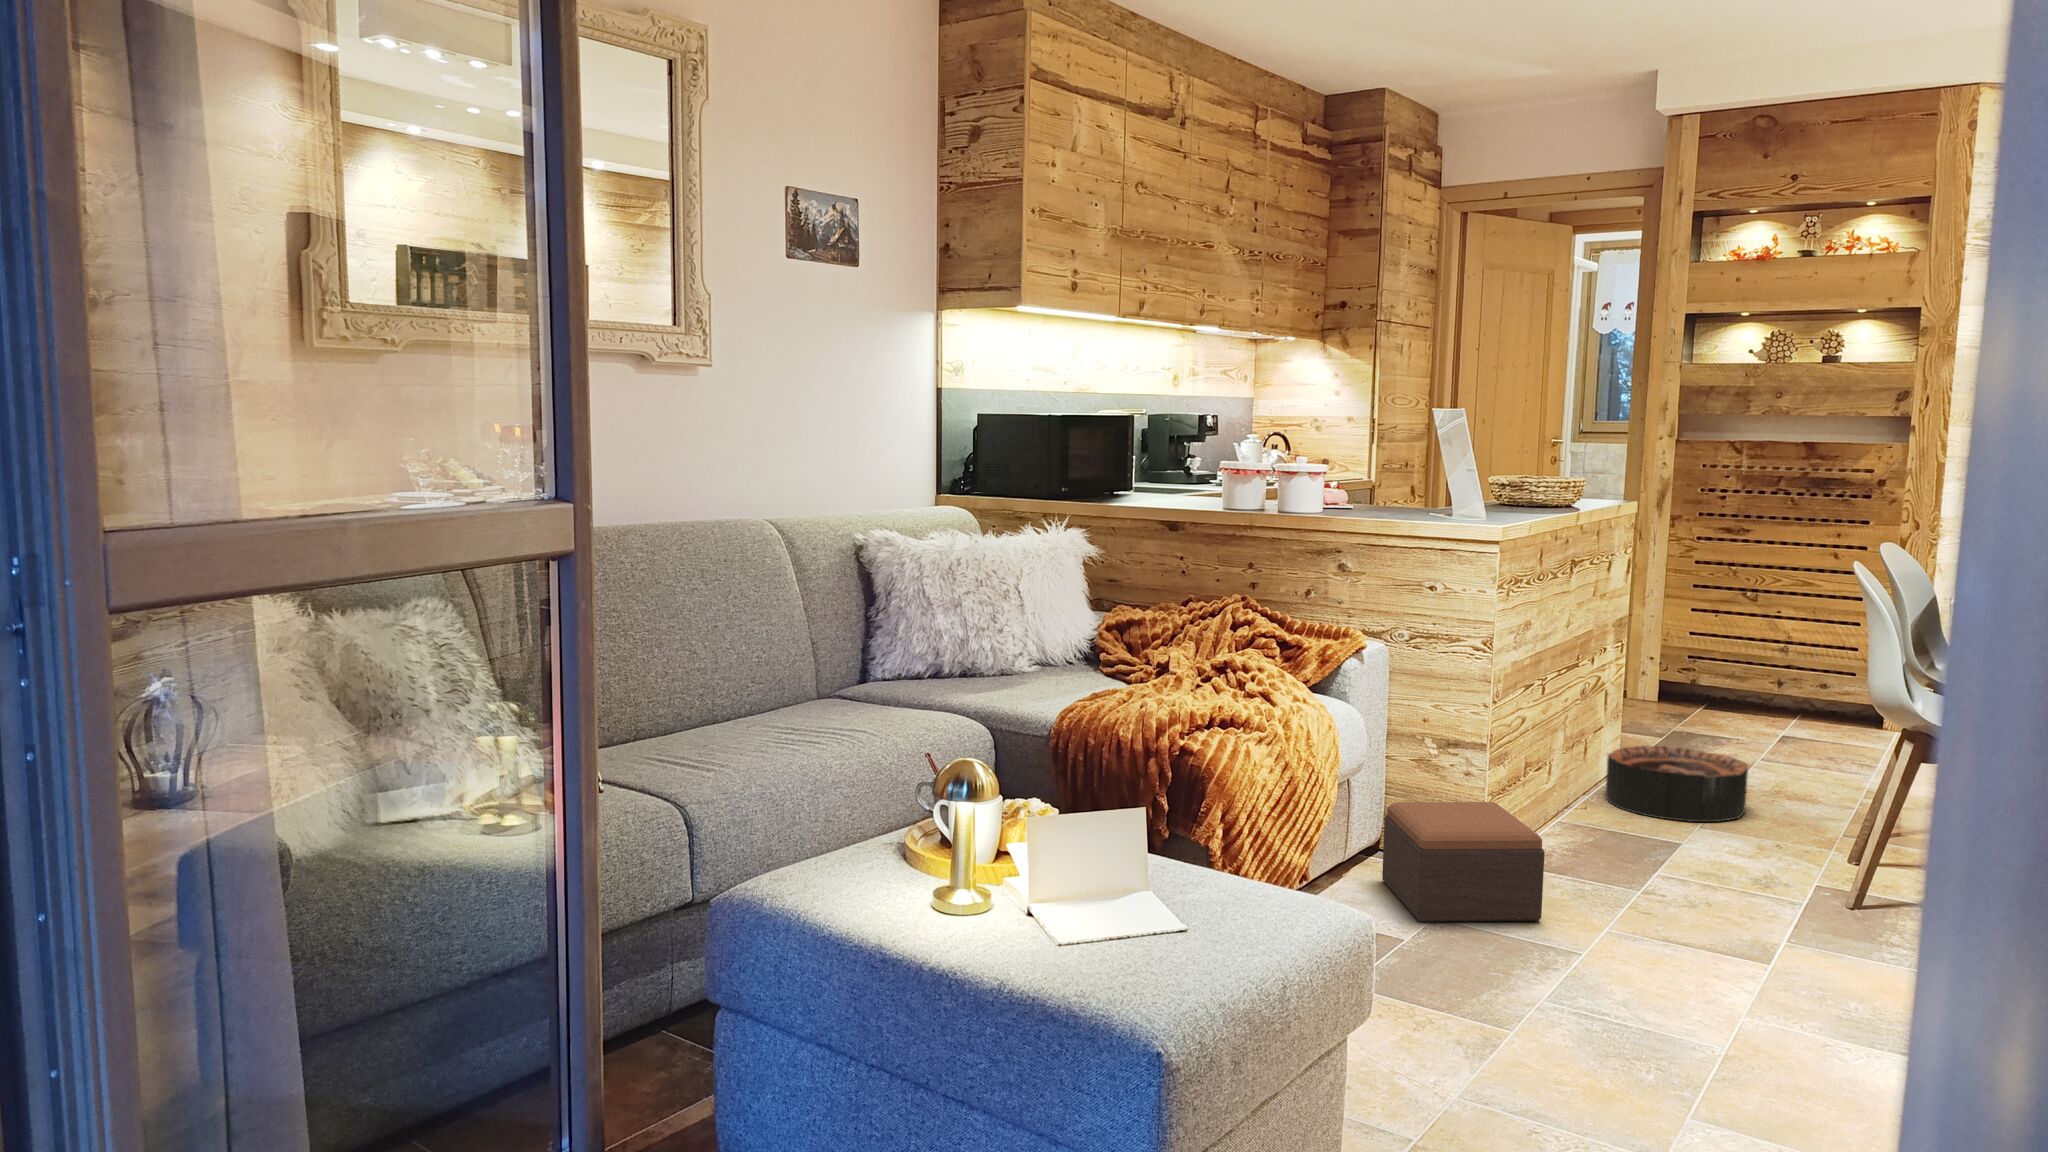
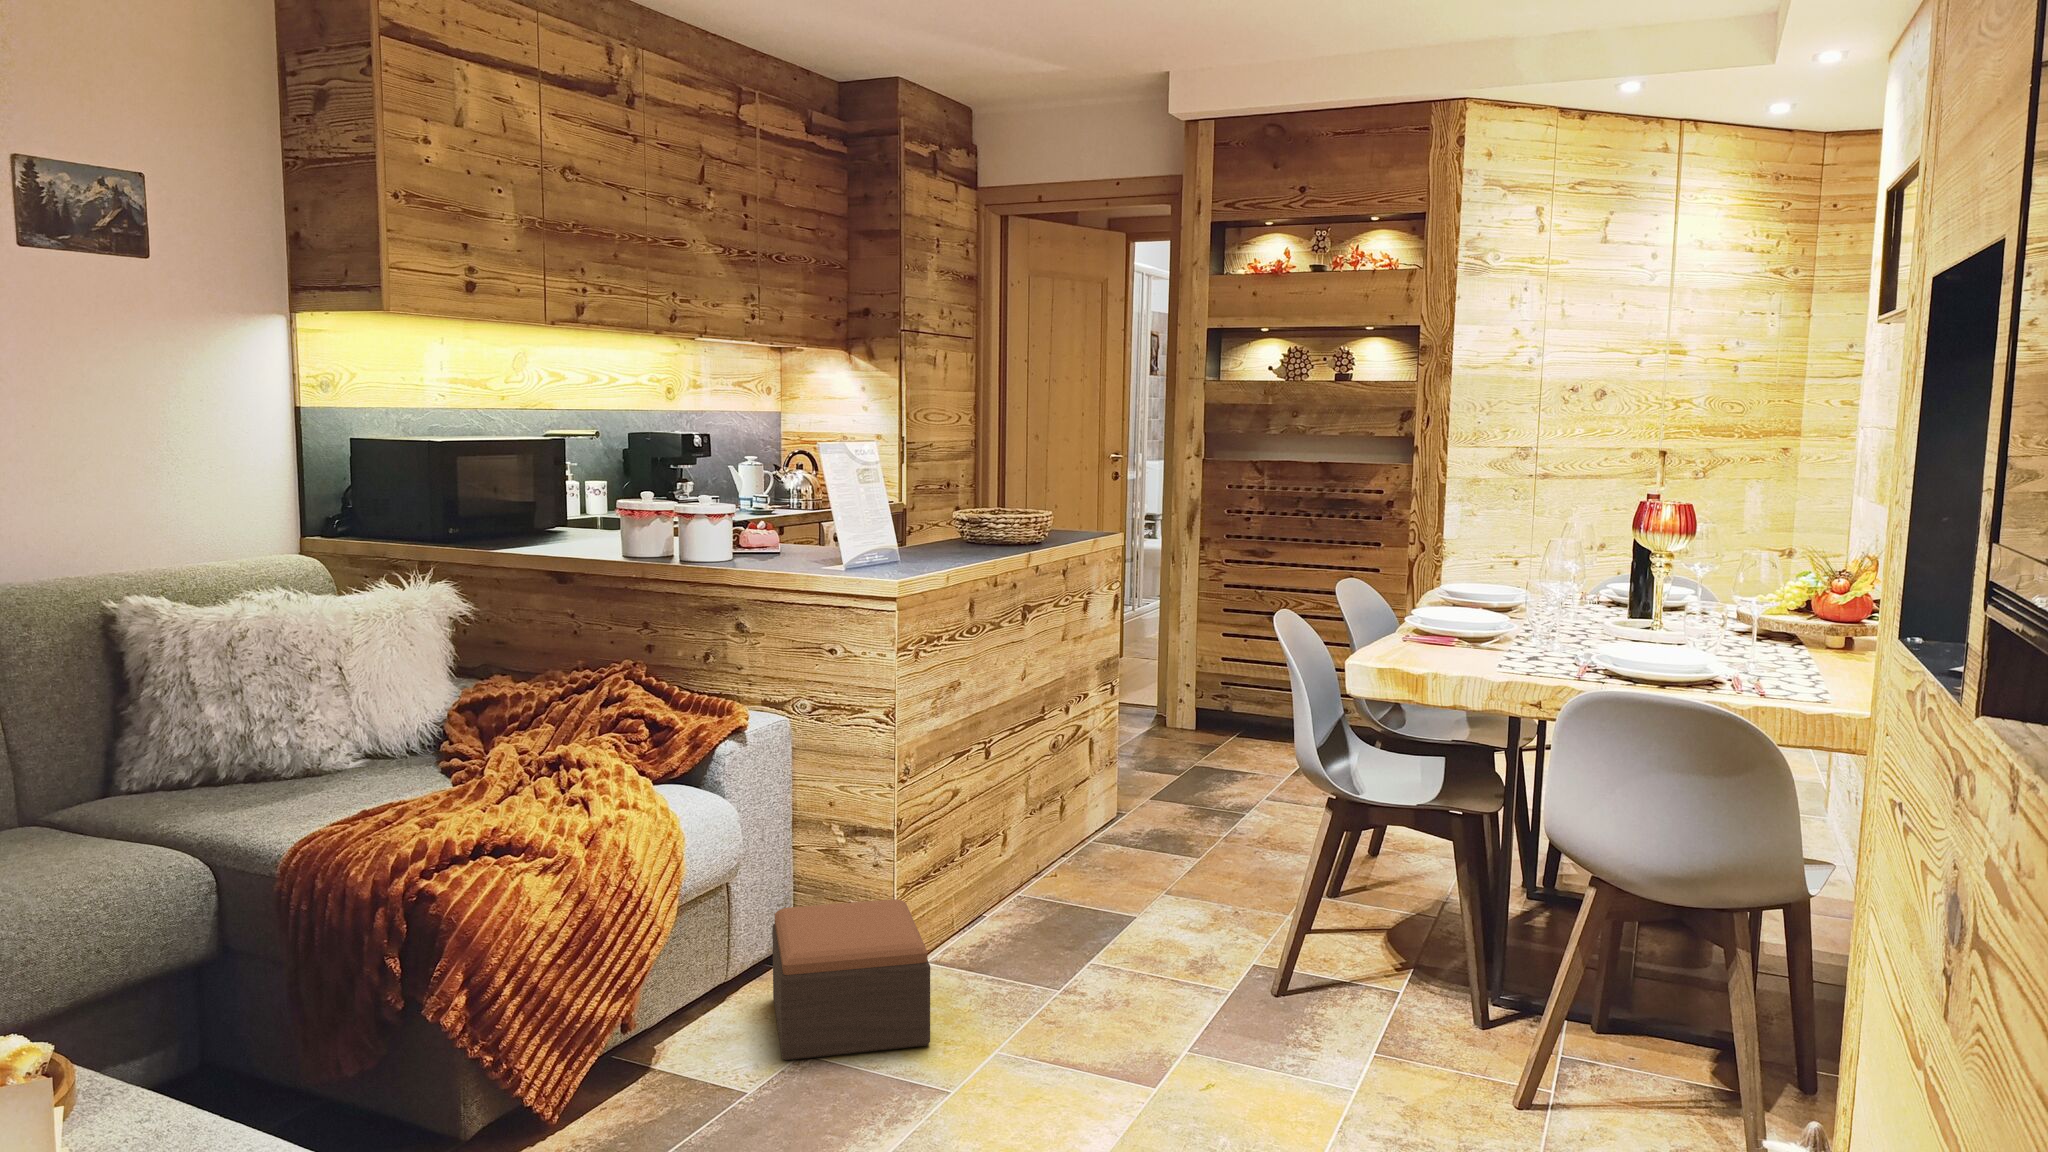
basket: present [1605,745,1748,822] -> none [1086,795,1224,884]

